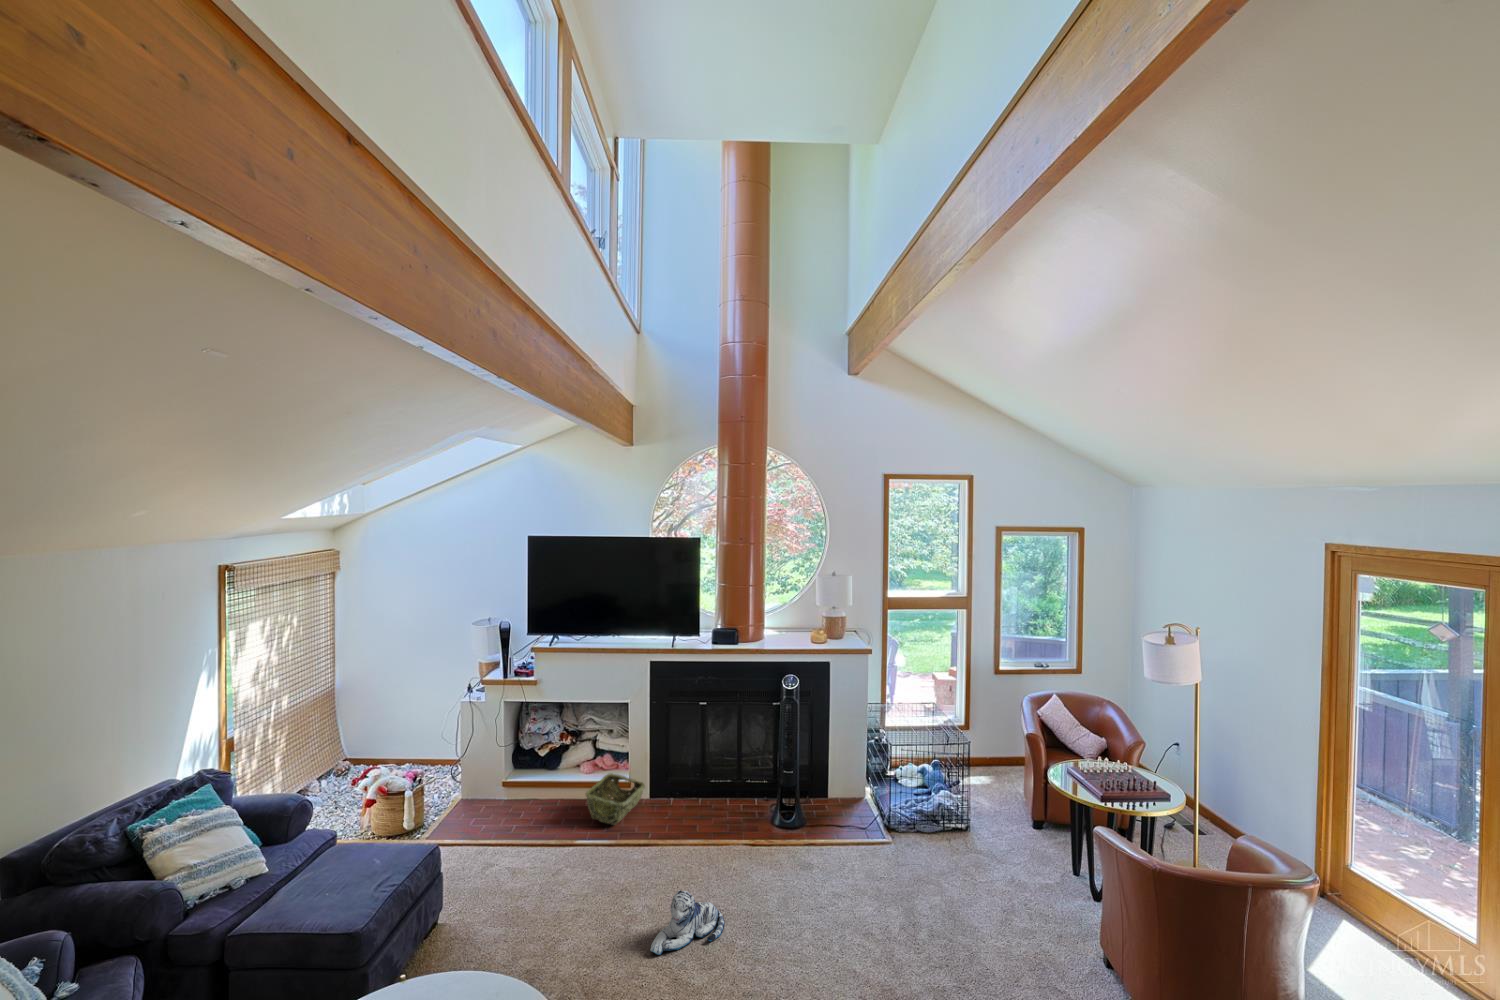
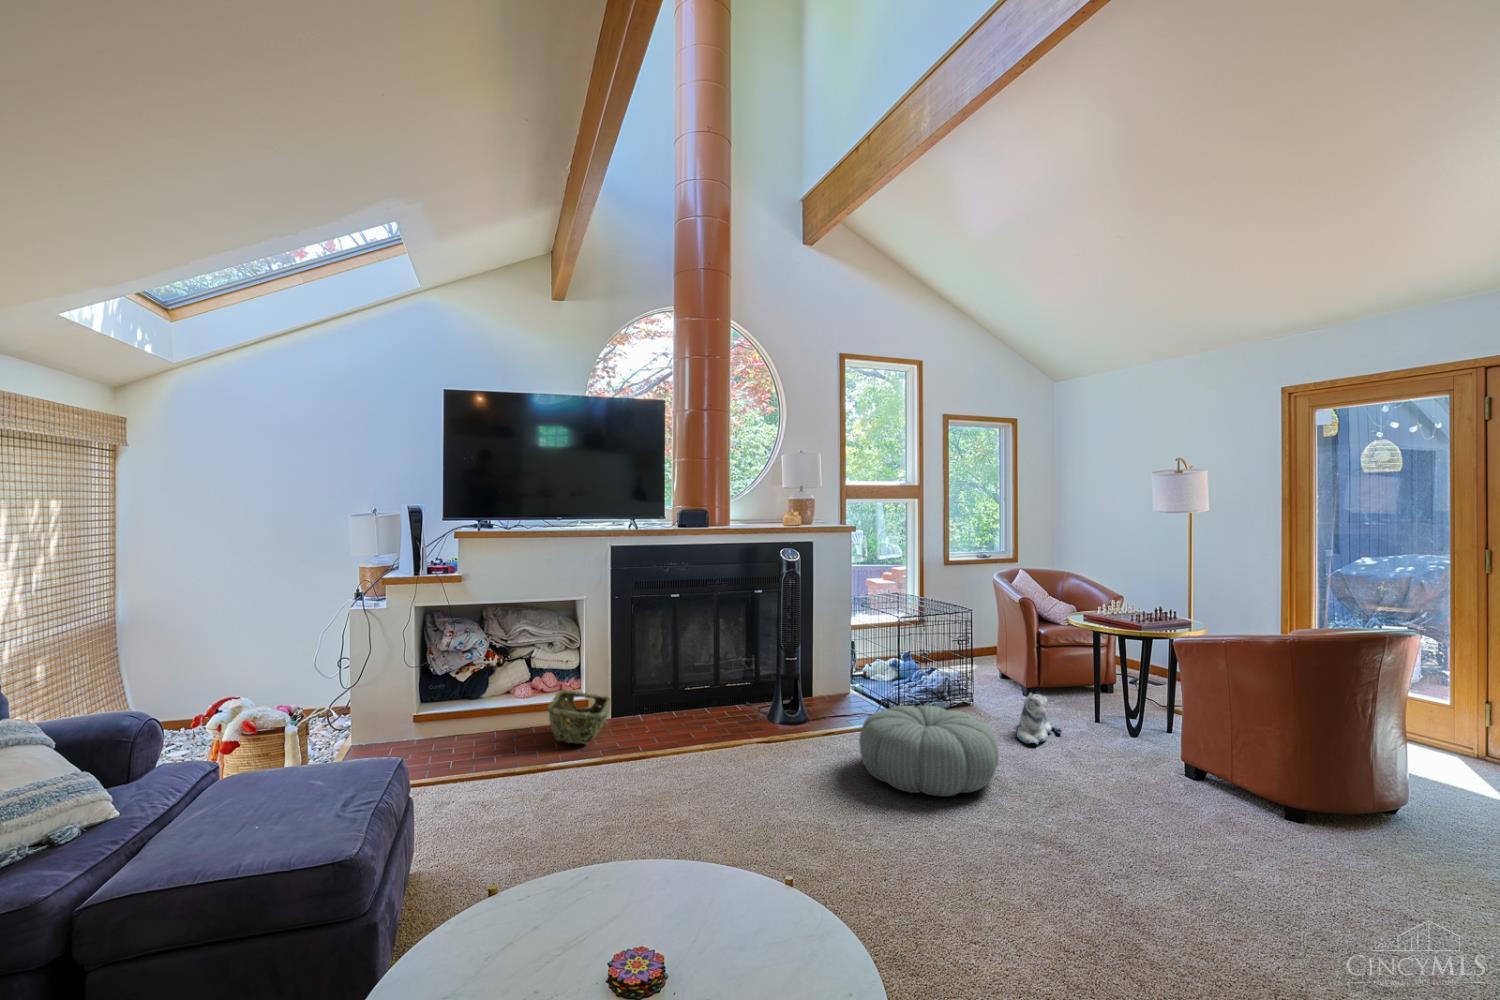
pouf: none [797,838,916,934] -> present [859,705,999,797]
plush toy: present [650,890,725,955] -> present [1016,693,1062,744]

